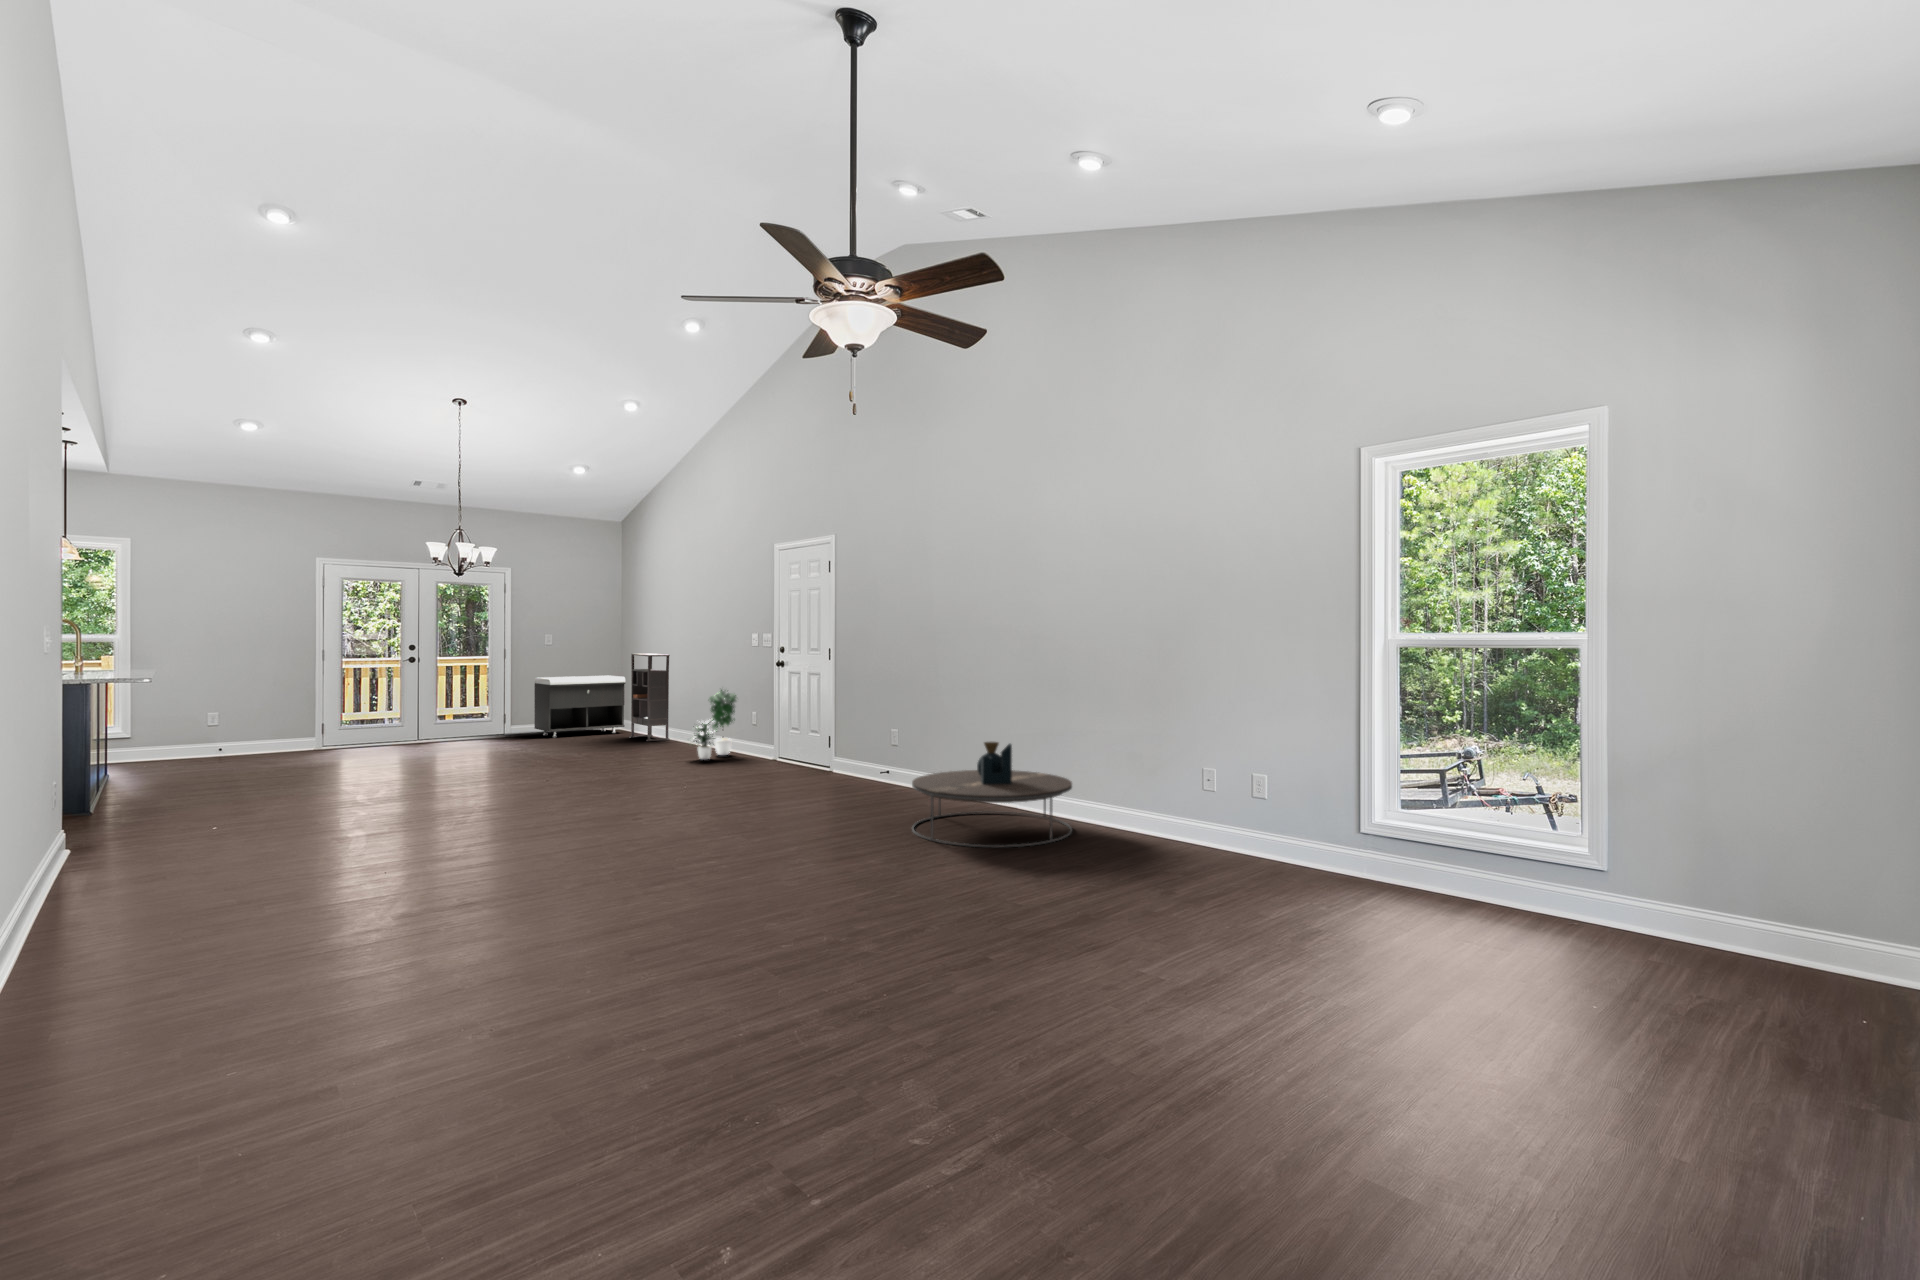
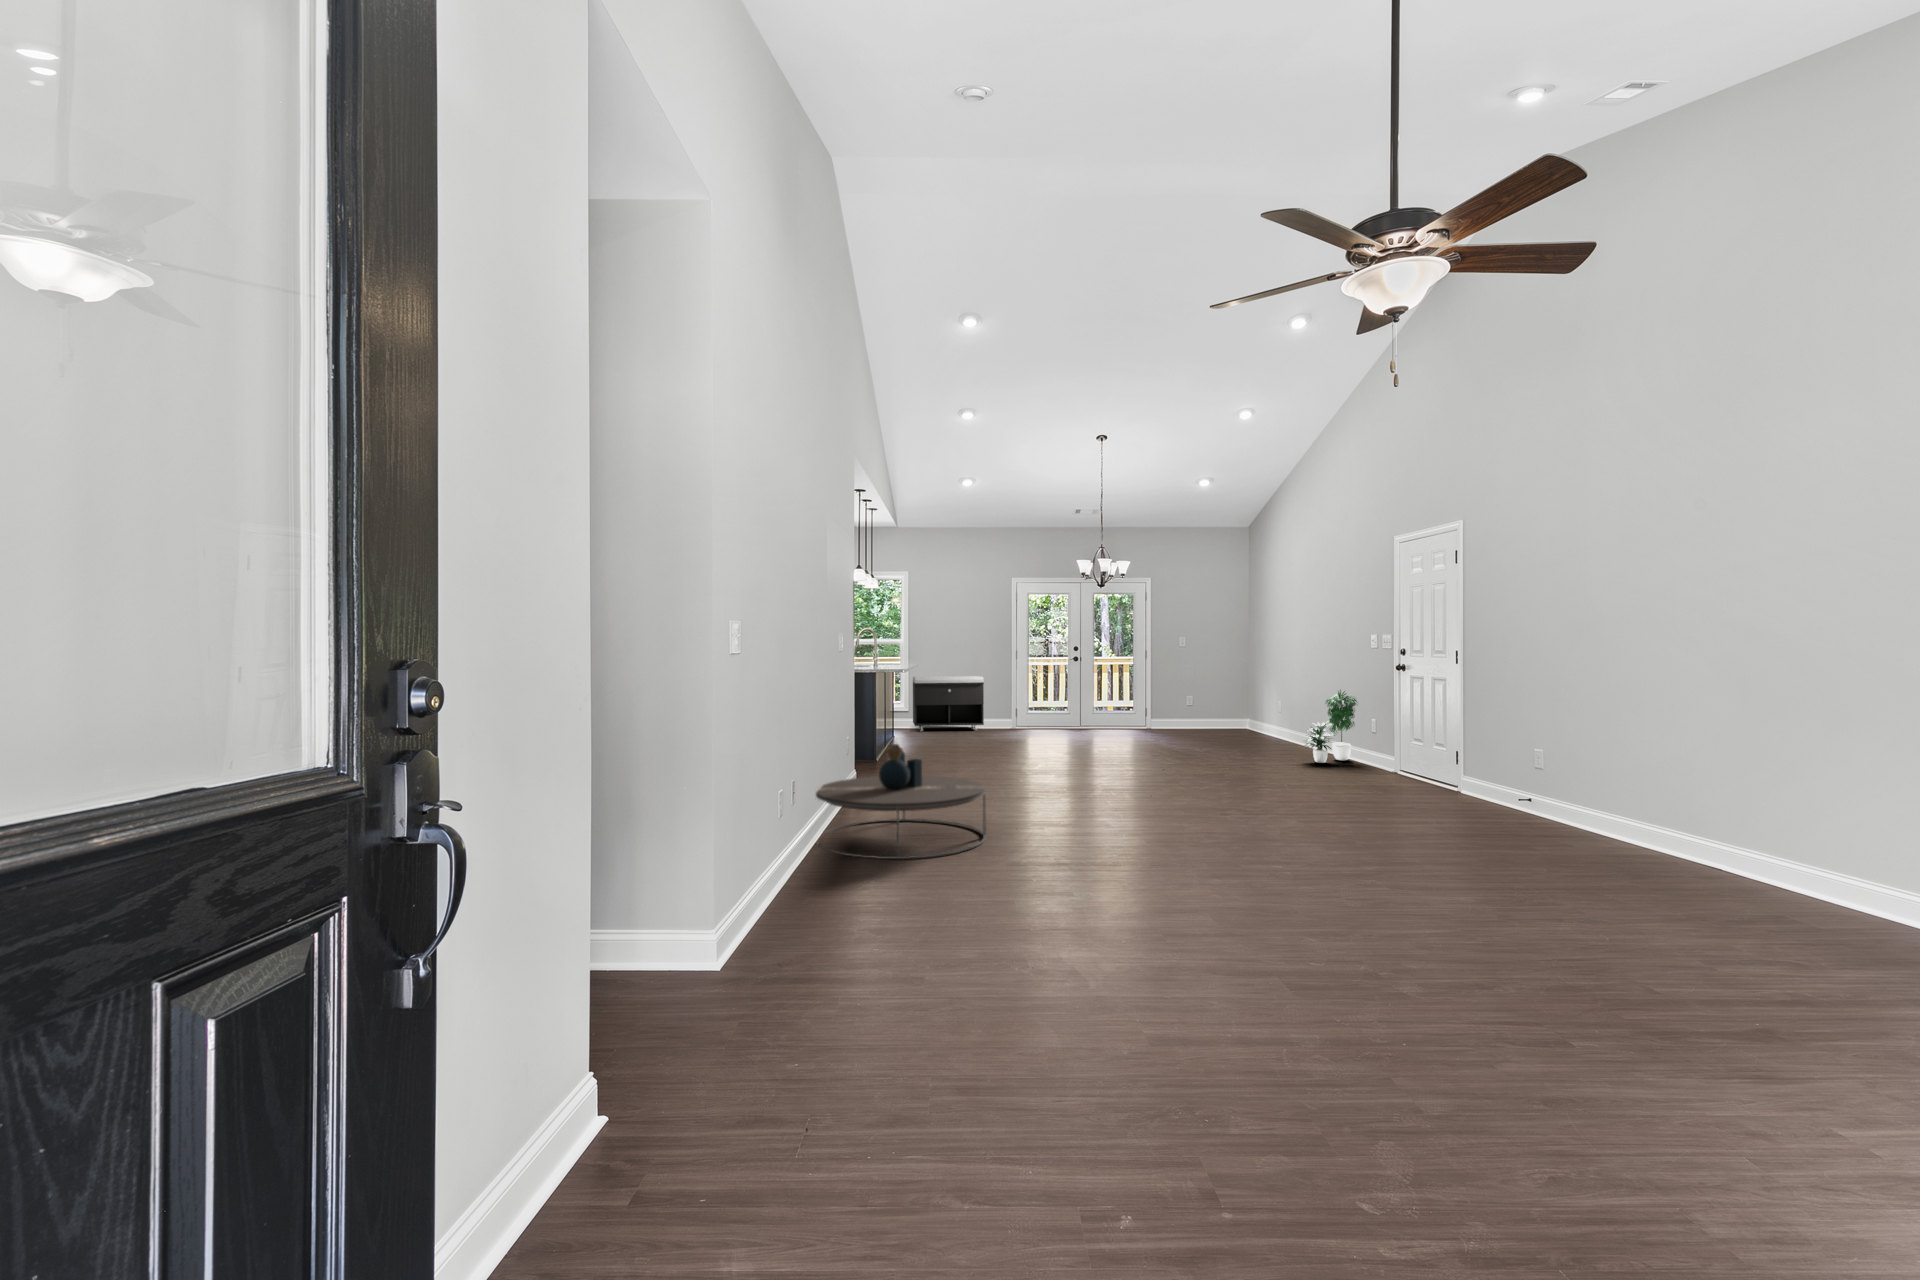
bookshelf: present [630,653,670,741] -> none [1256,655,1293,741]
storage bench: present [534,676,625,737] -> present [913,676,984,731]
coffee table: present [912,742,1072,847] -> present [816,744,986,859]

